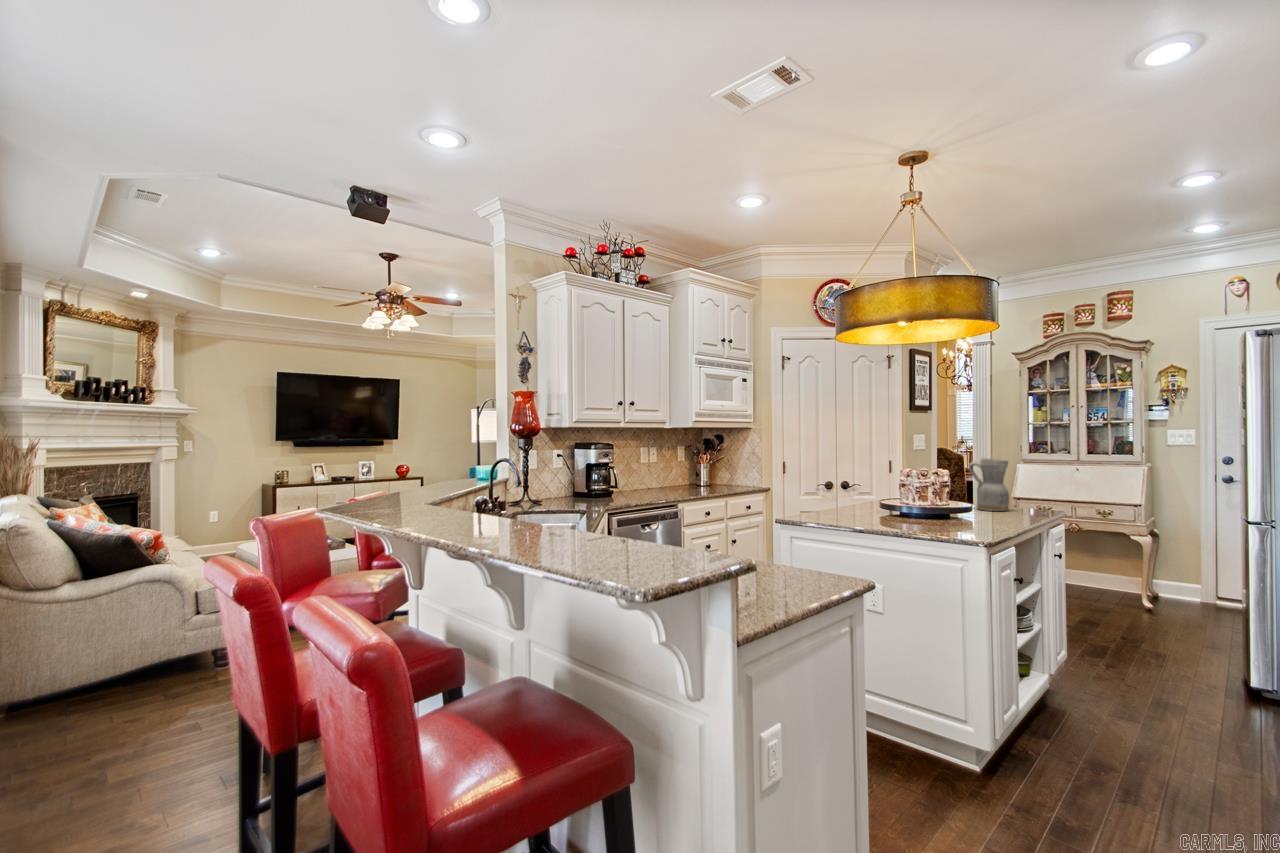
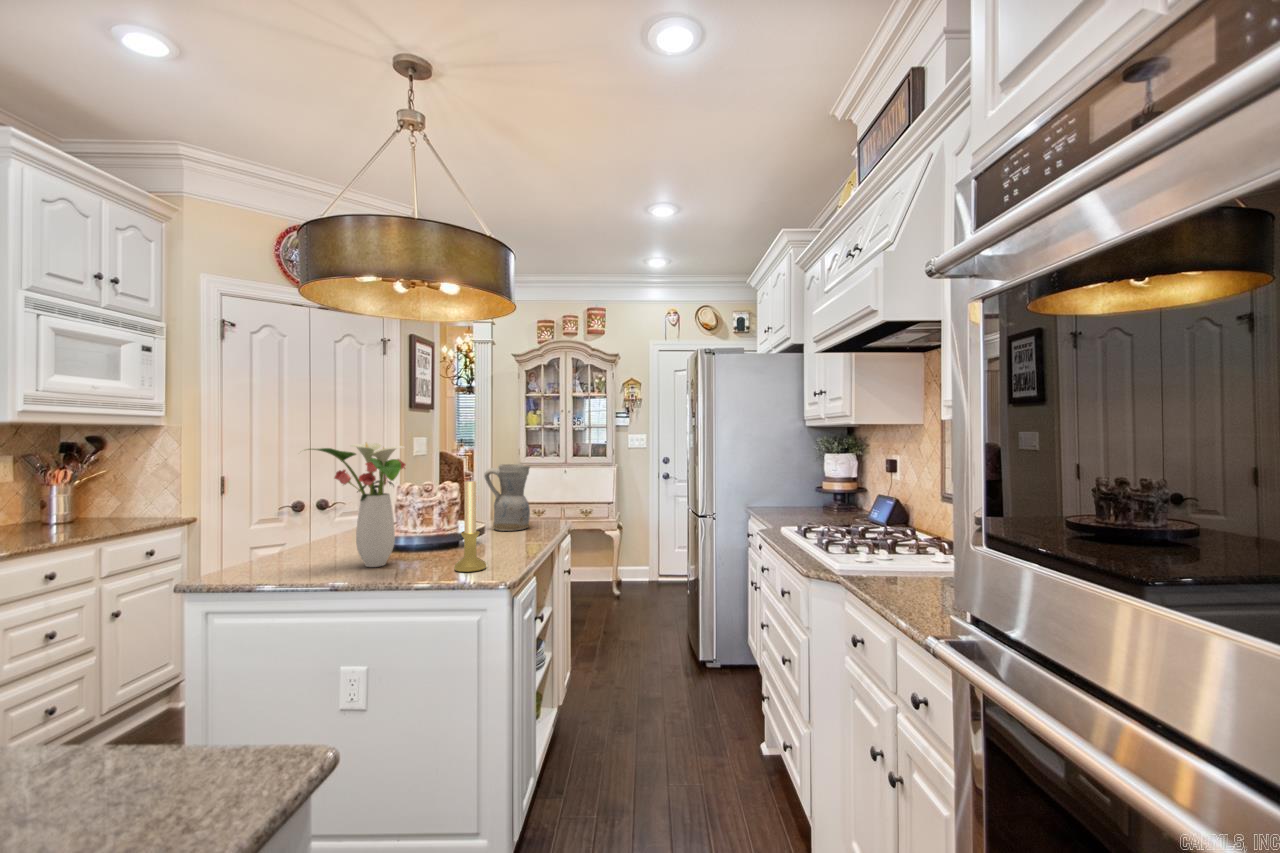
flower arrangement: none [843,441,907,519] -> present [309,443,406,567]
candle holder: none [940,466,964,528] -> present [454,478,486,572]

